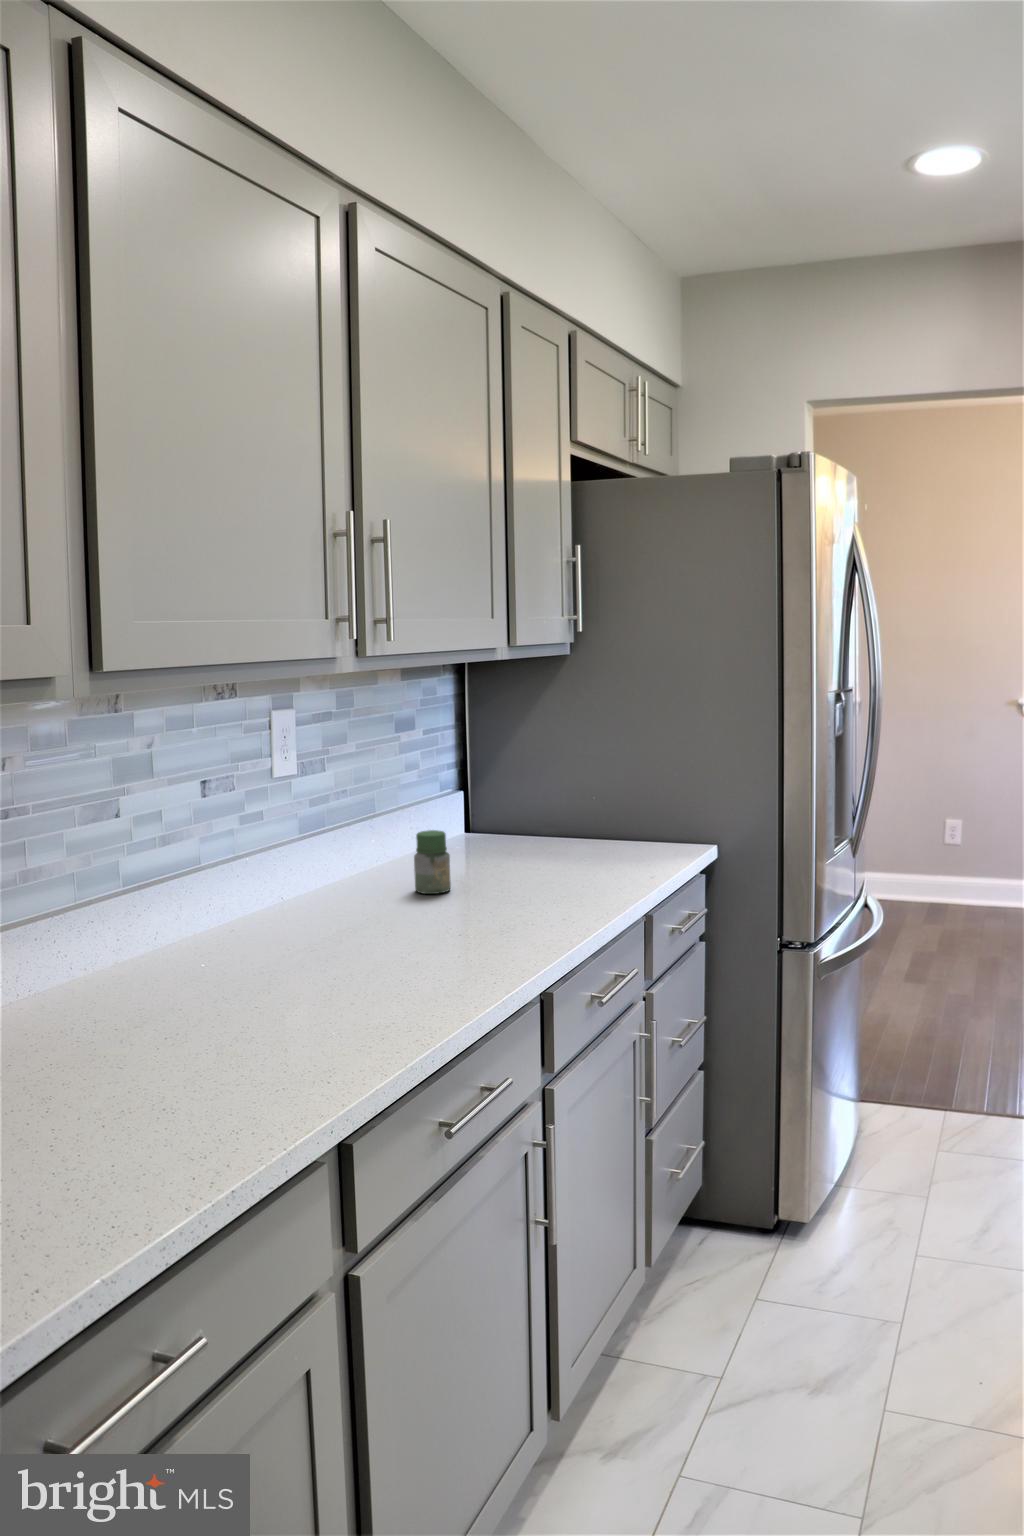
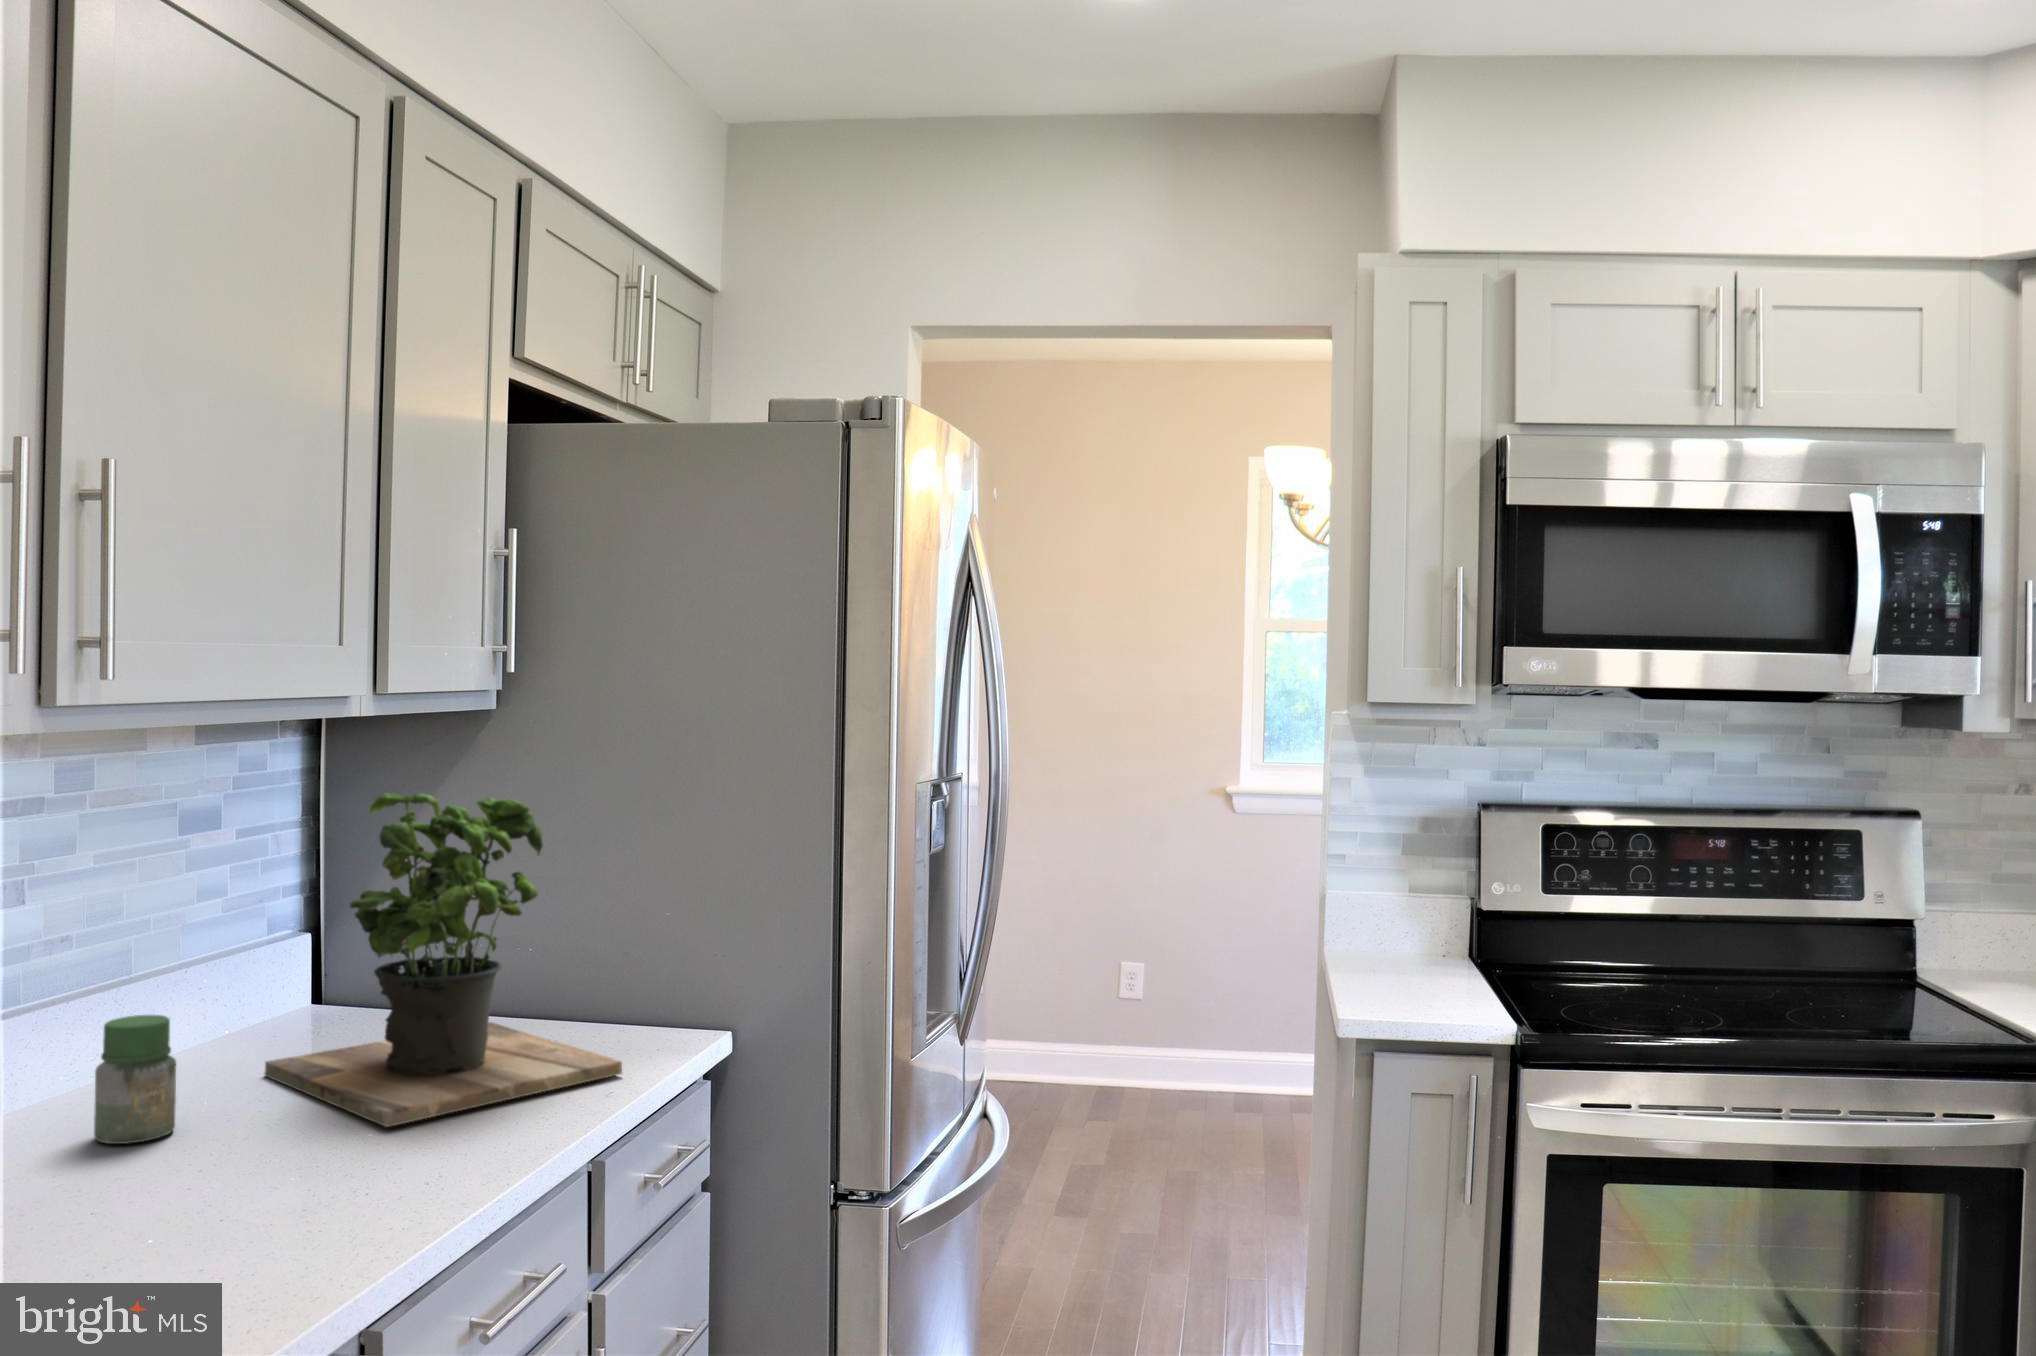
potted plant: none [472,711,665,890] -> present [264,793,622,1127]

